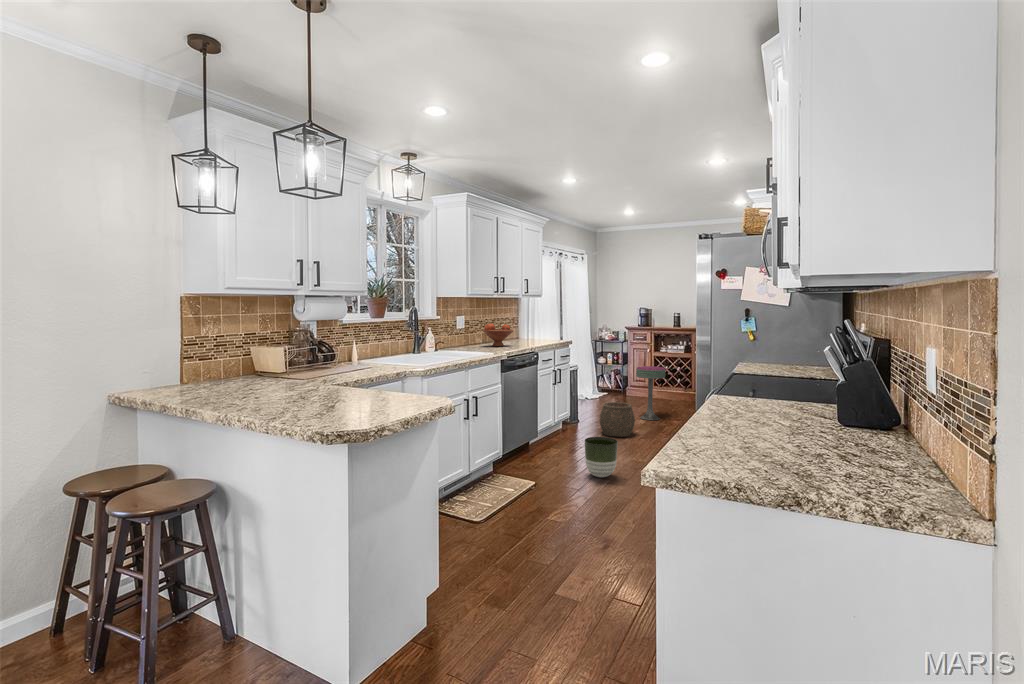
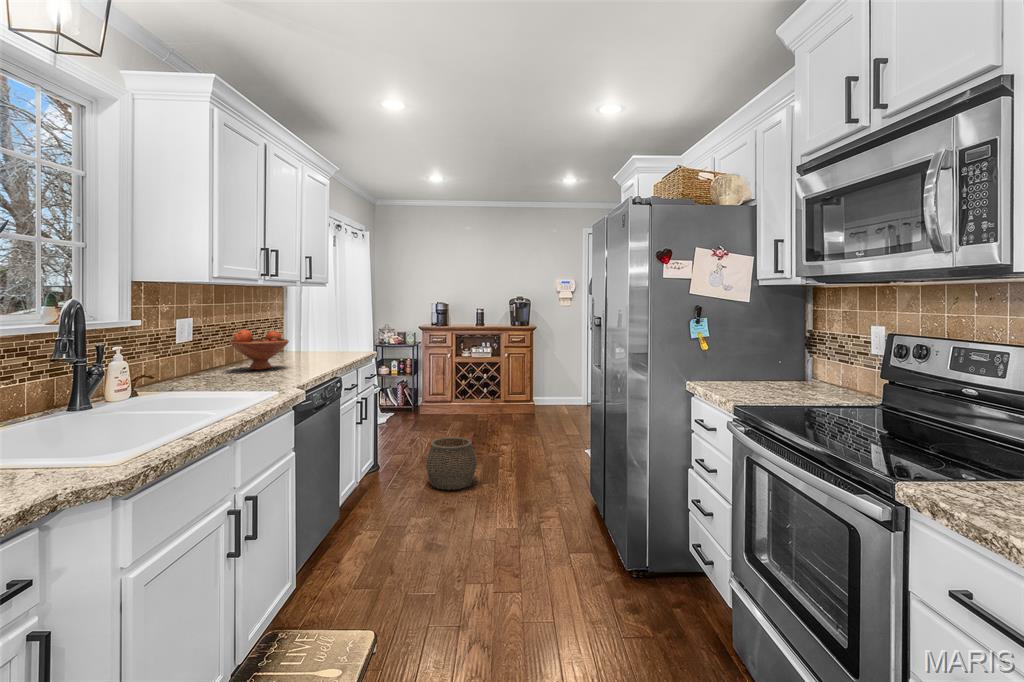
bar stool: present [636,366,665,420] -> none [456,379,493,451]
planter: present [585,437,618,477] -> none [456,516,511,589]

